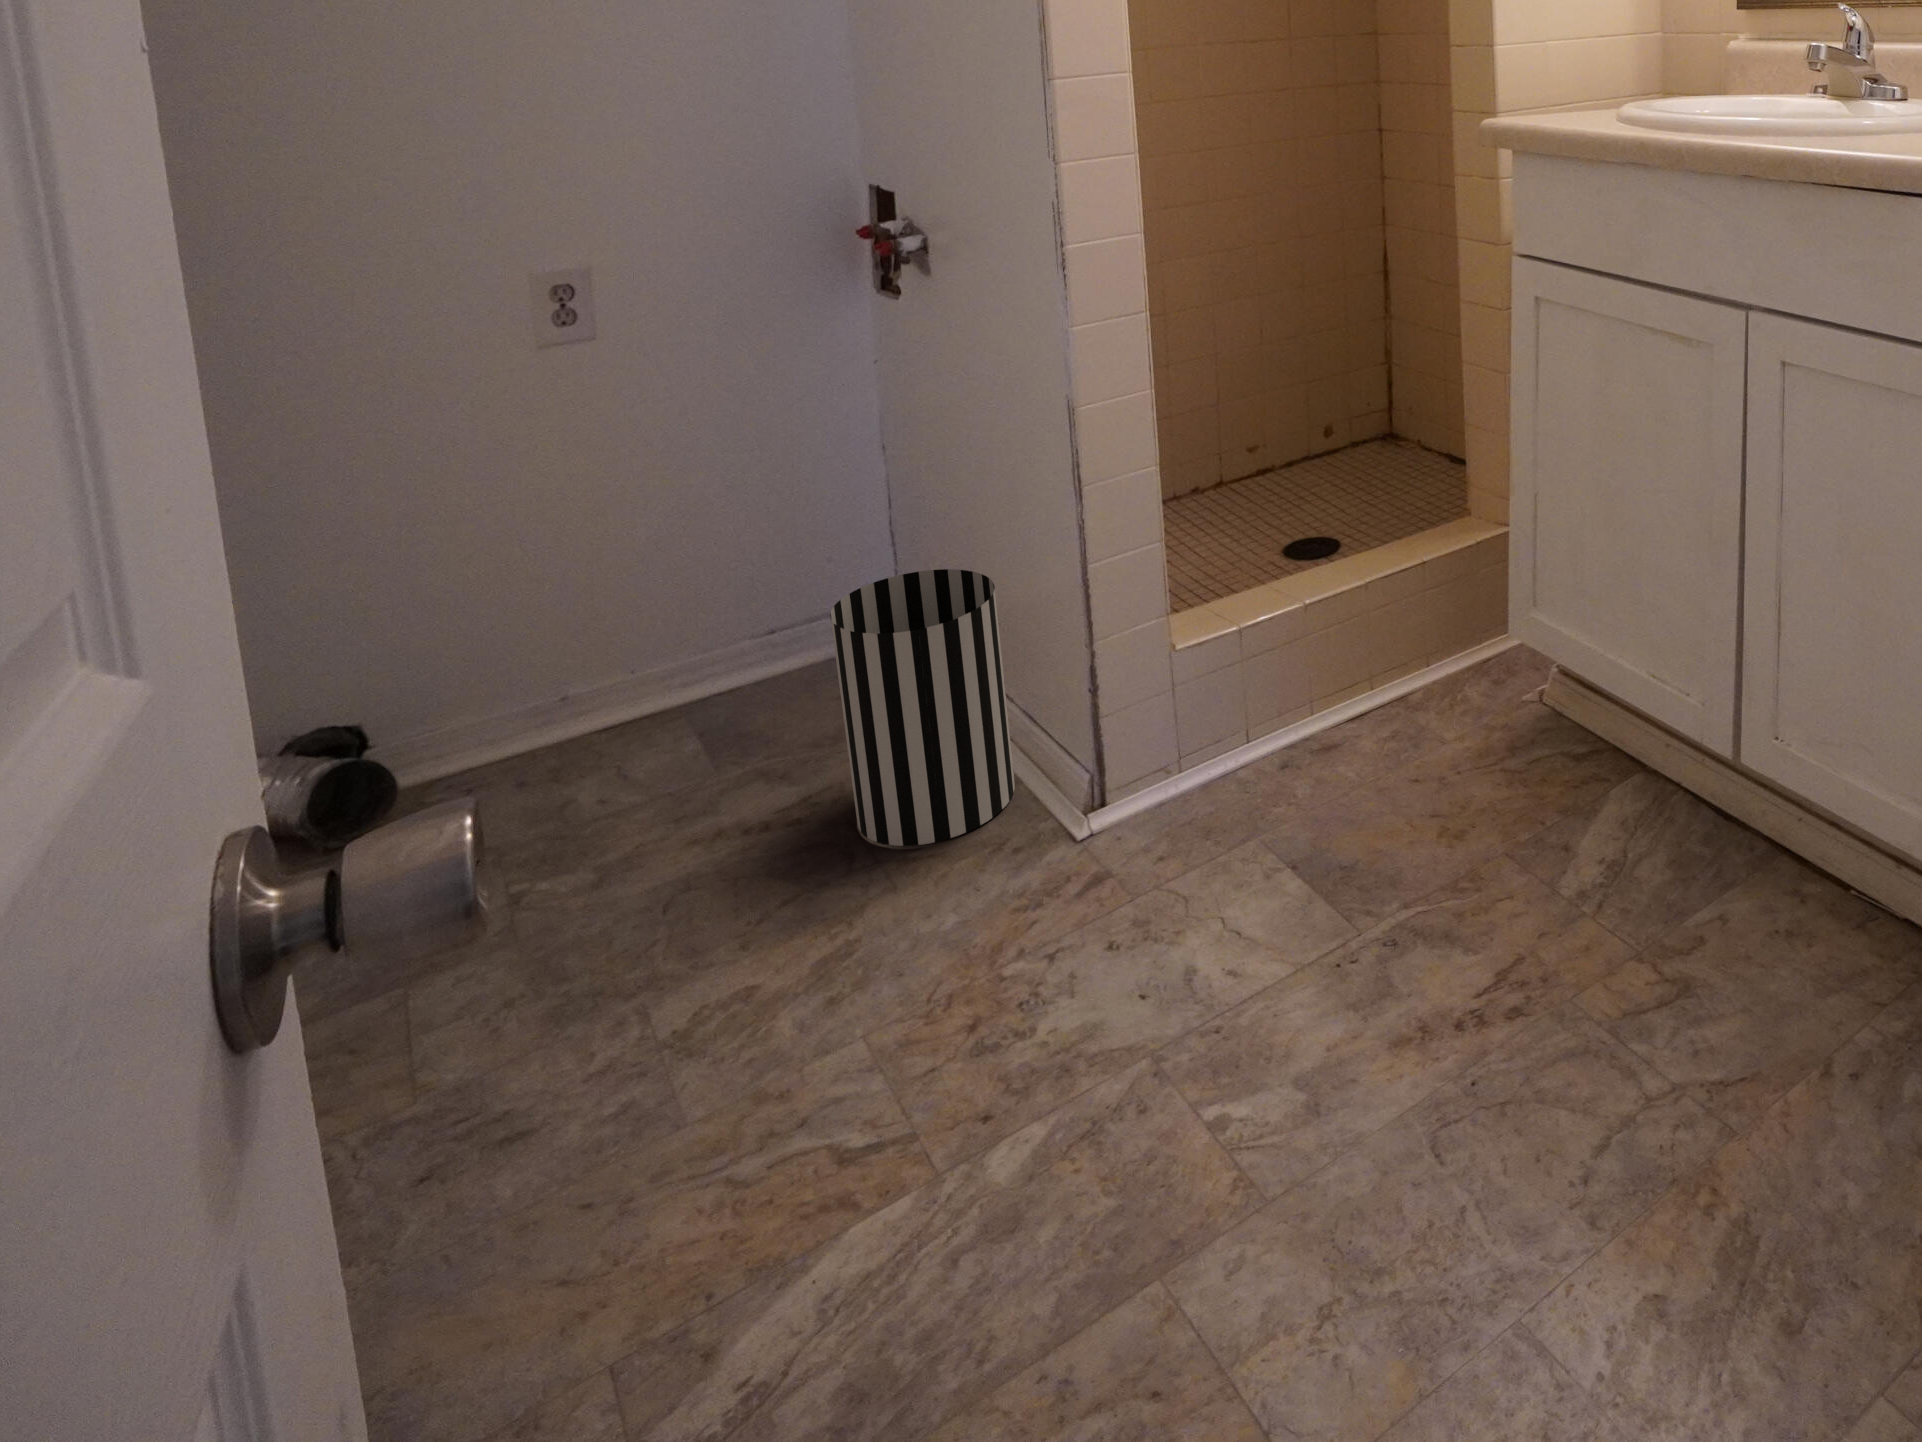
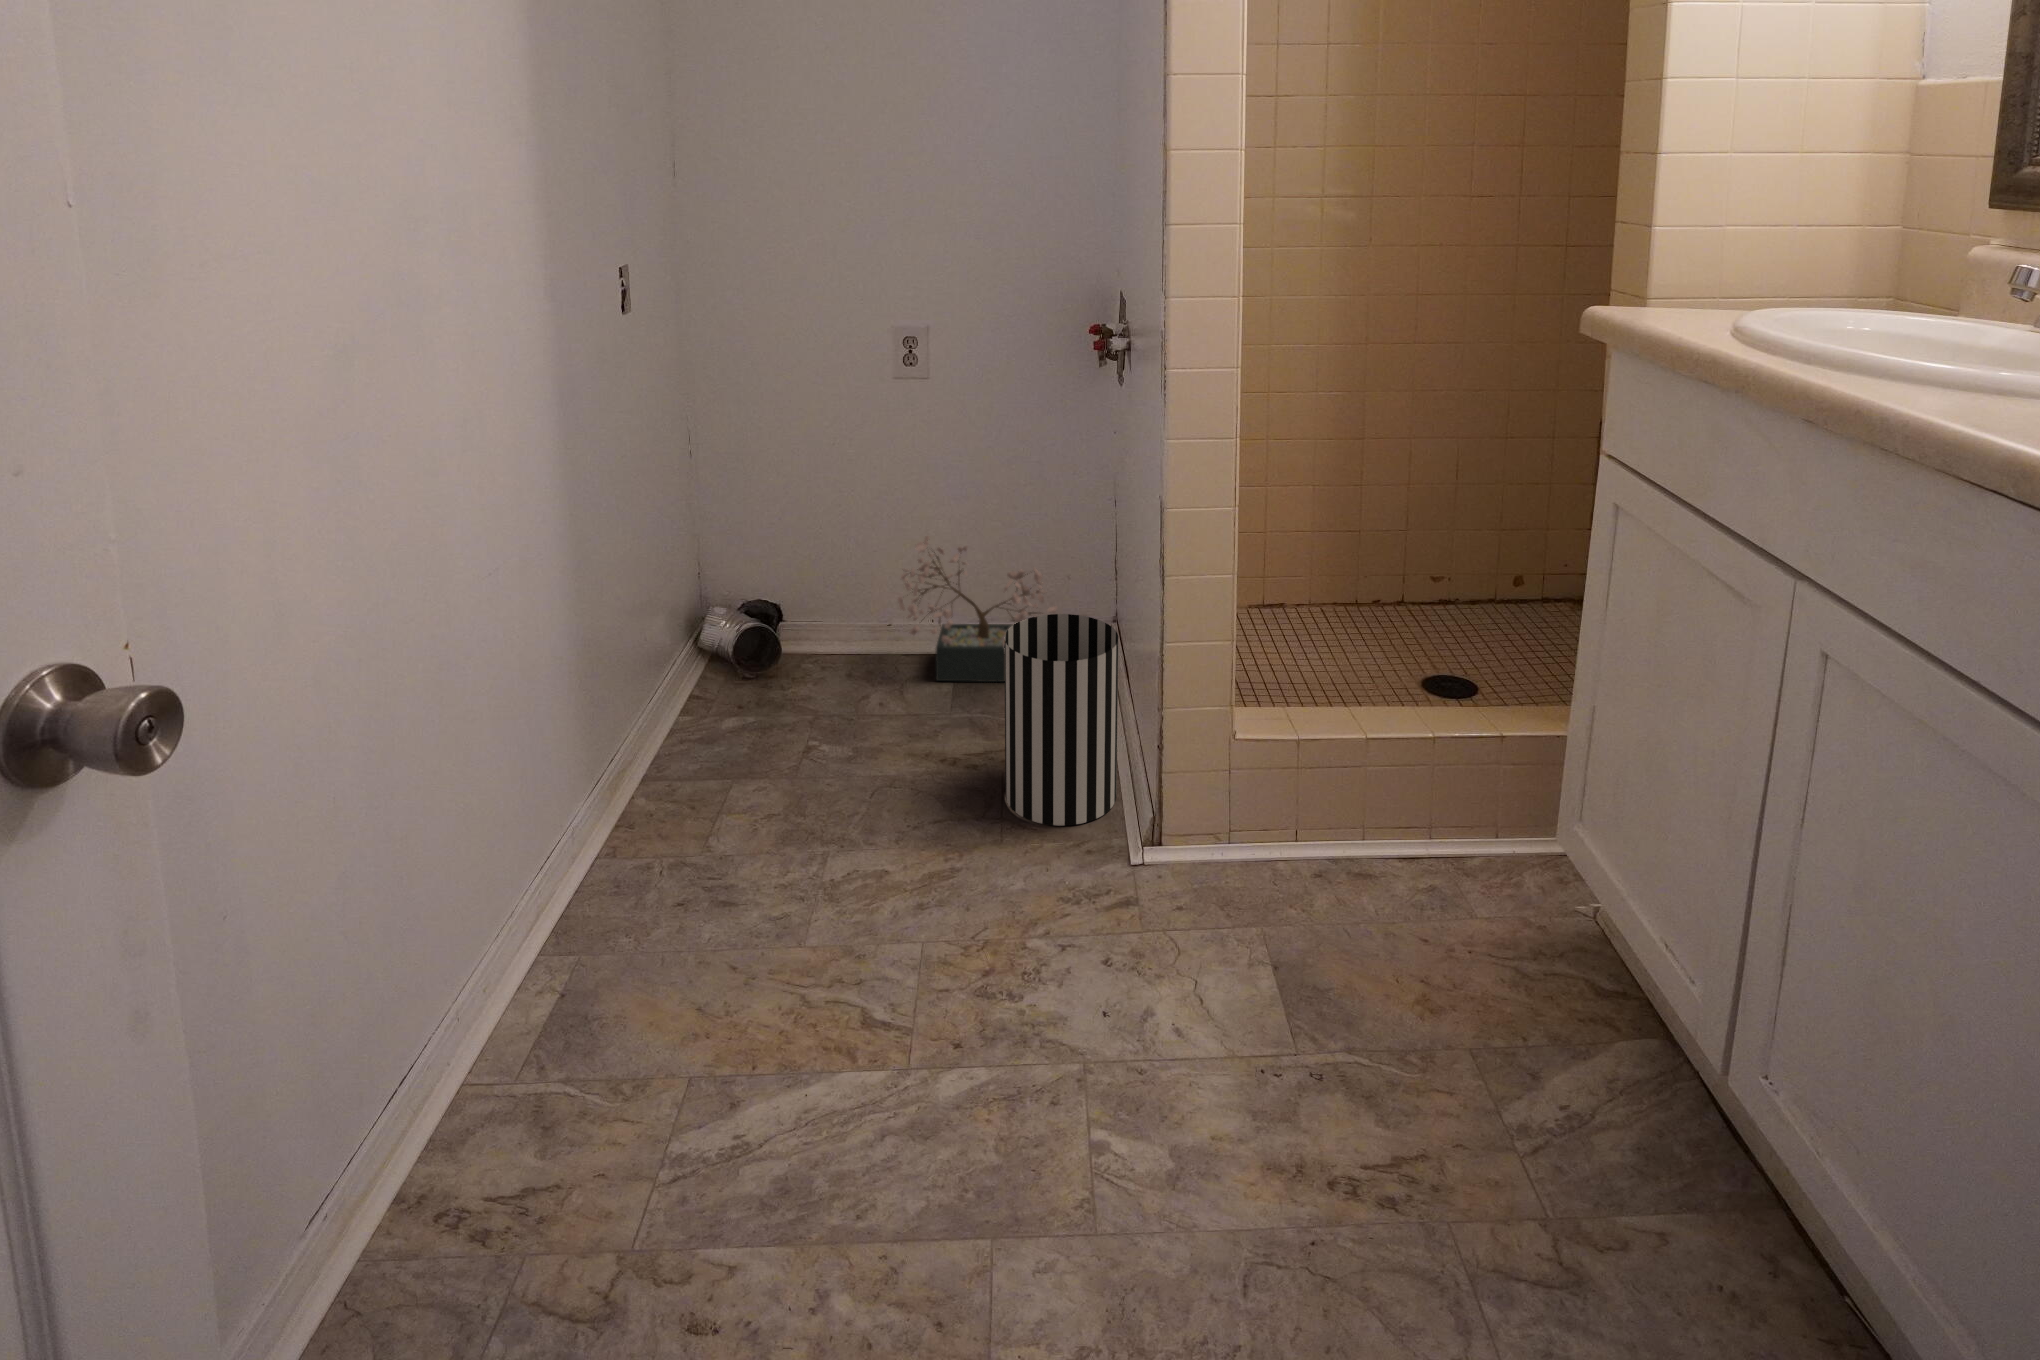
decorative plant: none [560,541,831,740] -> present [898,536,1057,682]

